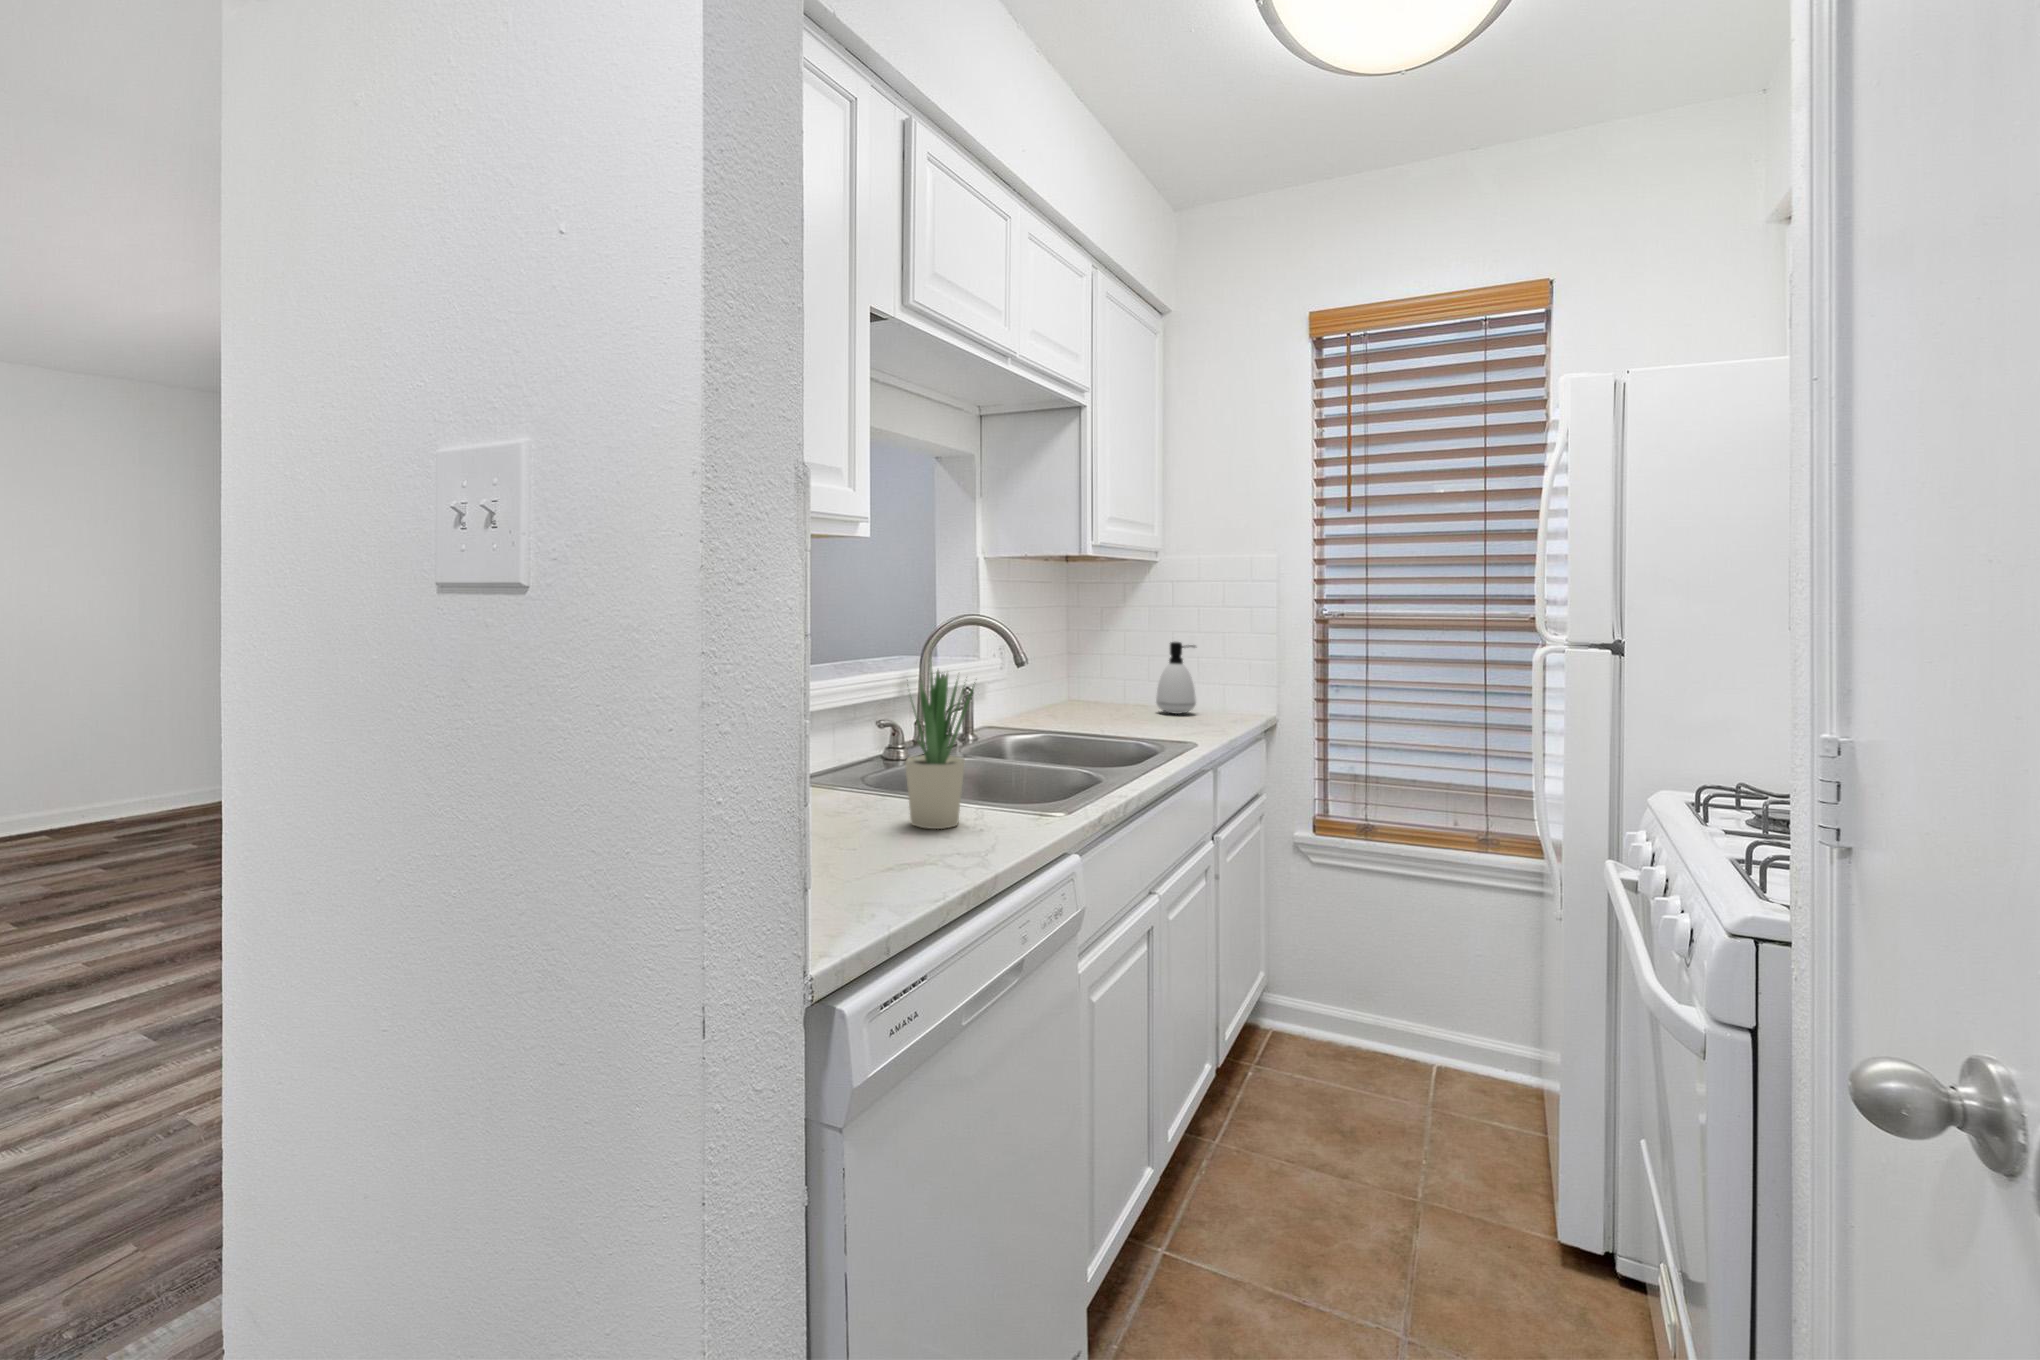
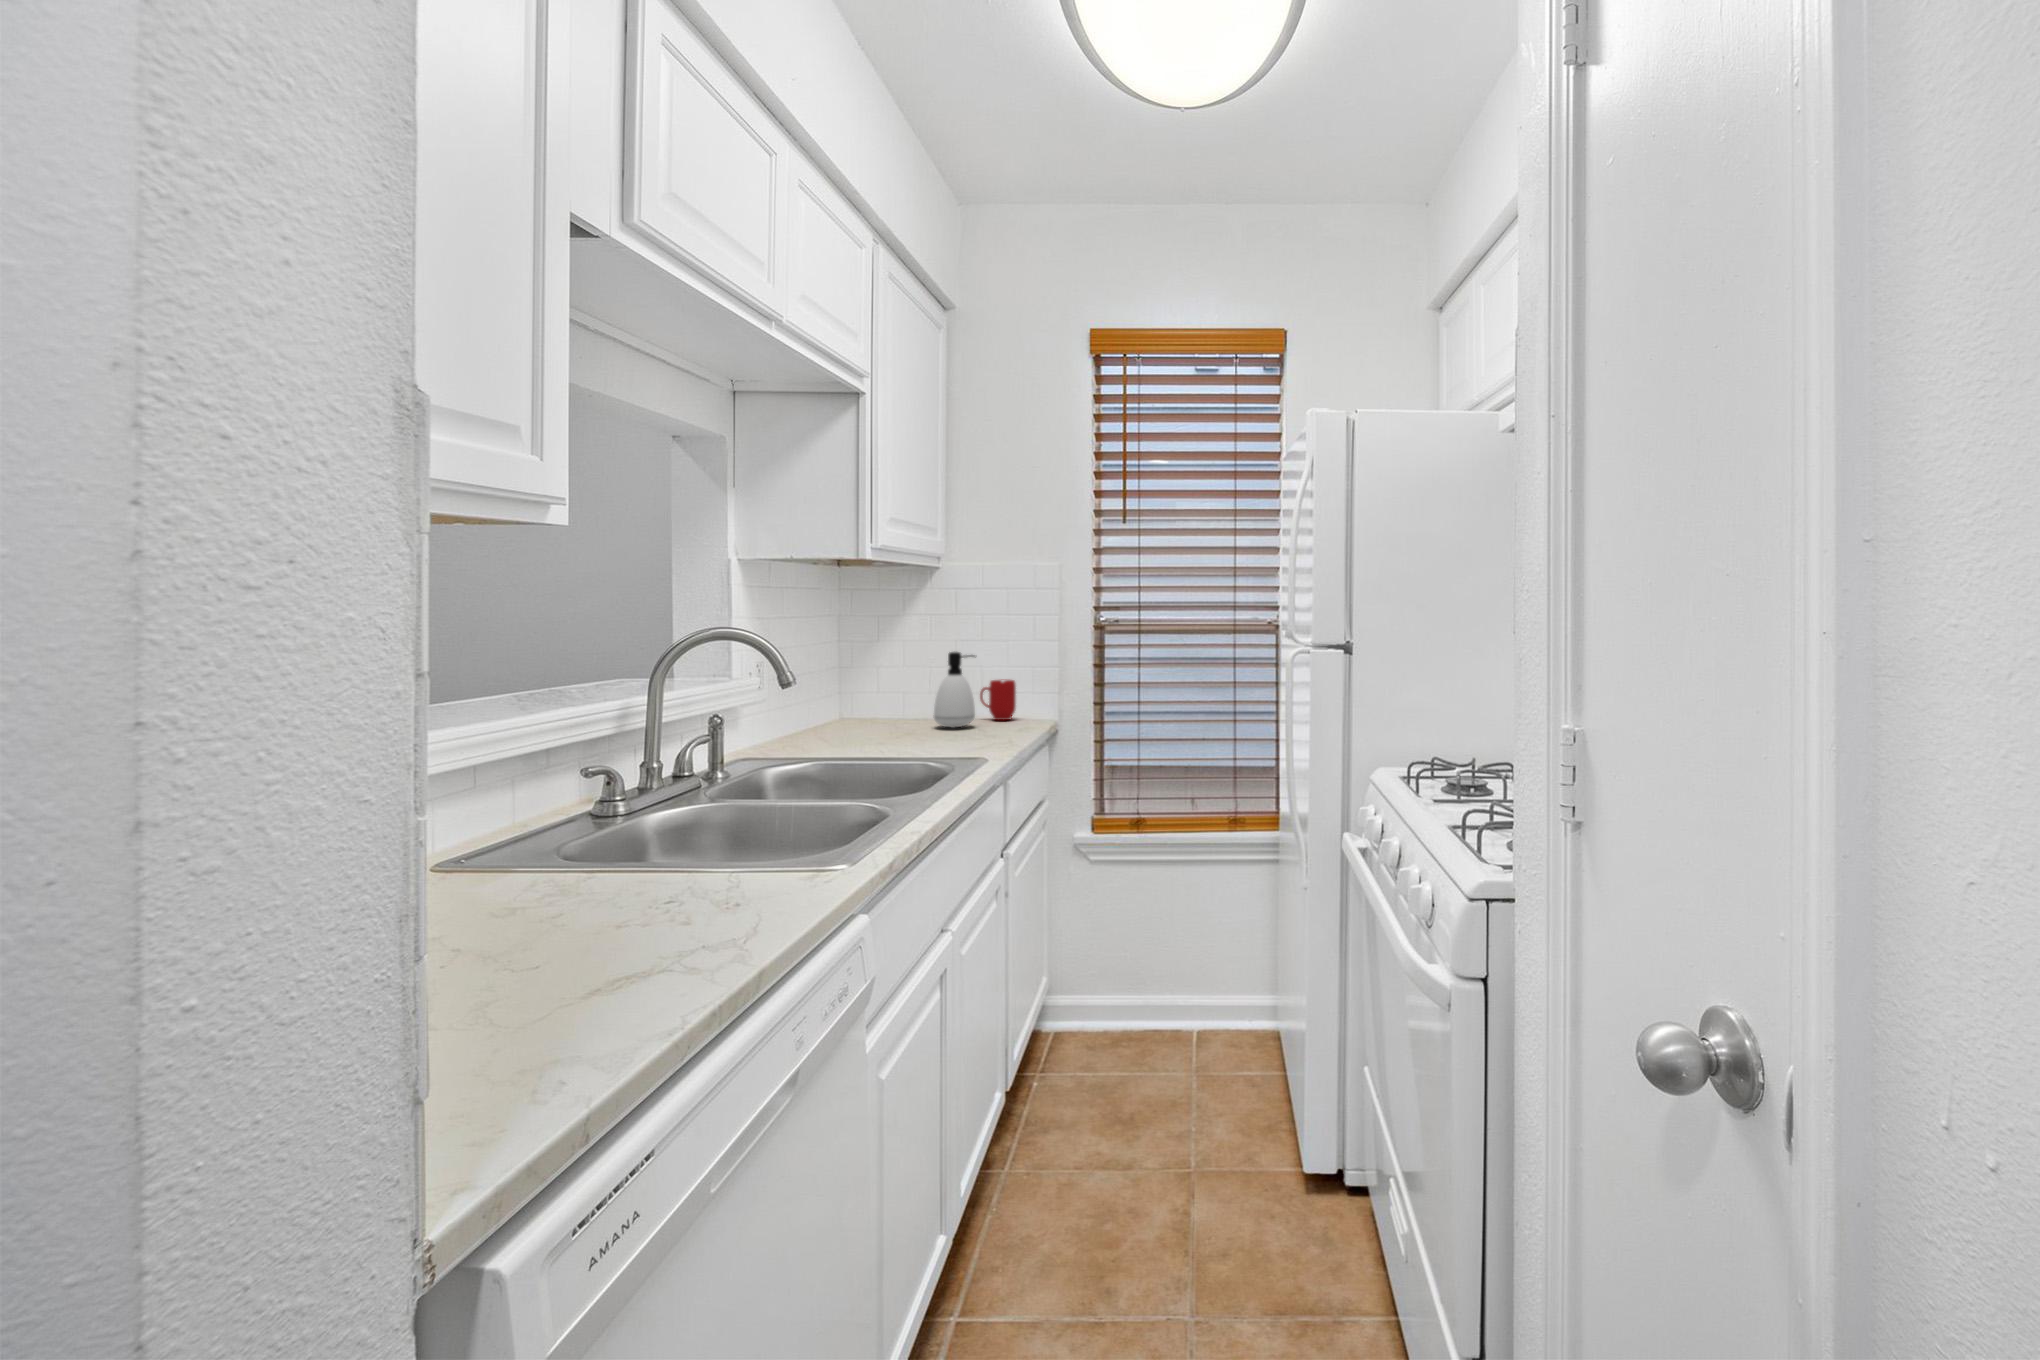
potted plant: present [905,662,975,829] -> none [642,677,743,907]
mug: none [1201,671,1237,710] -> present [980,680,1016,720]

